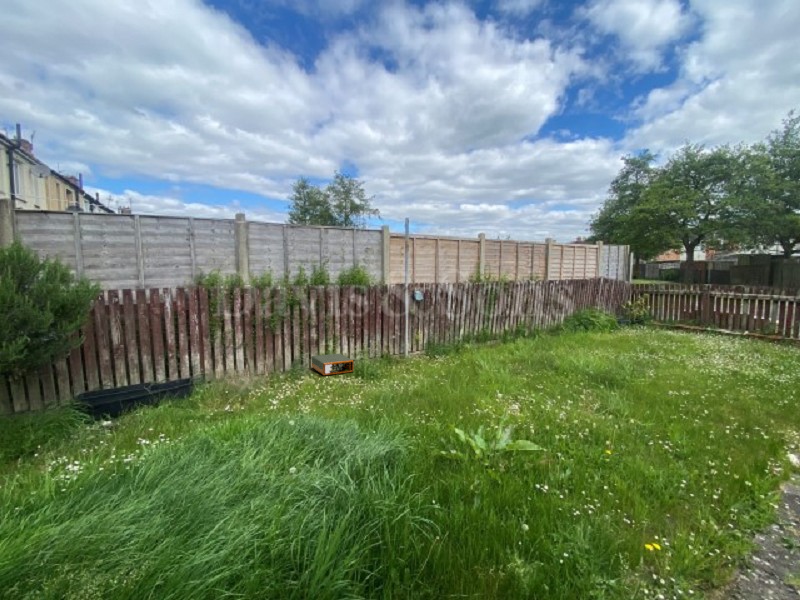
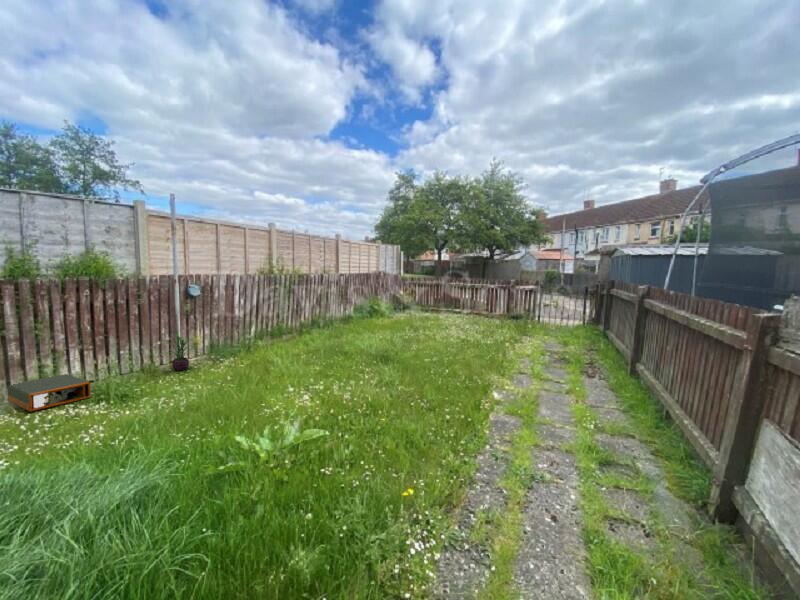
decorative plant: none [392,328,423,361] -> present [158,330,195,371]

